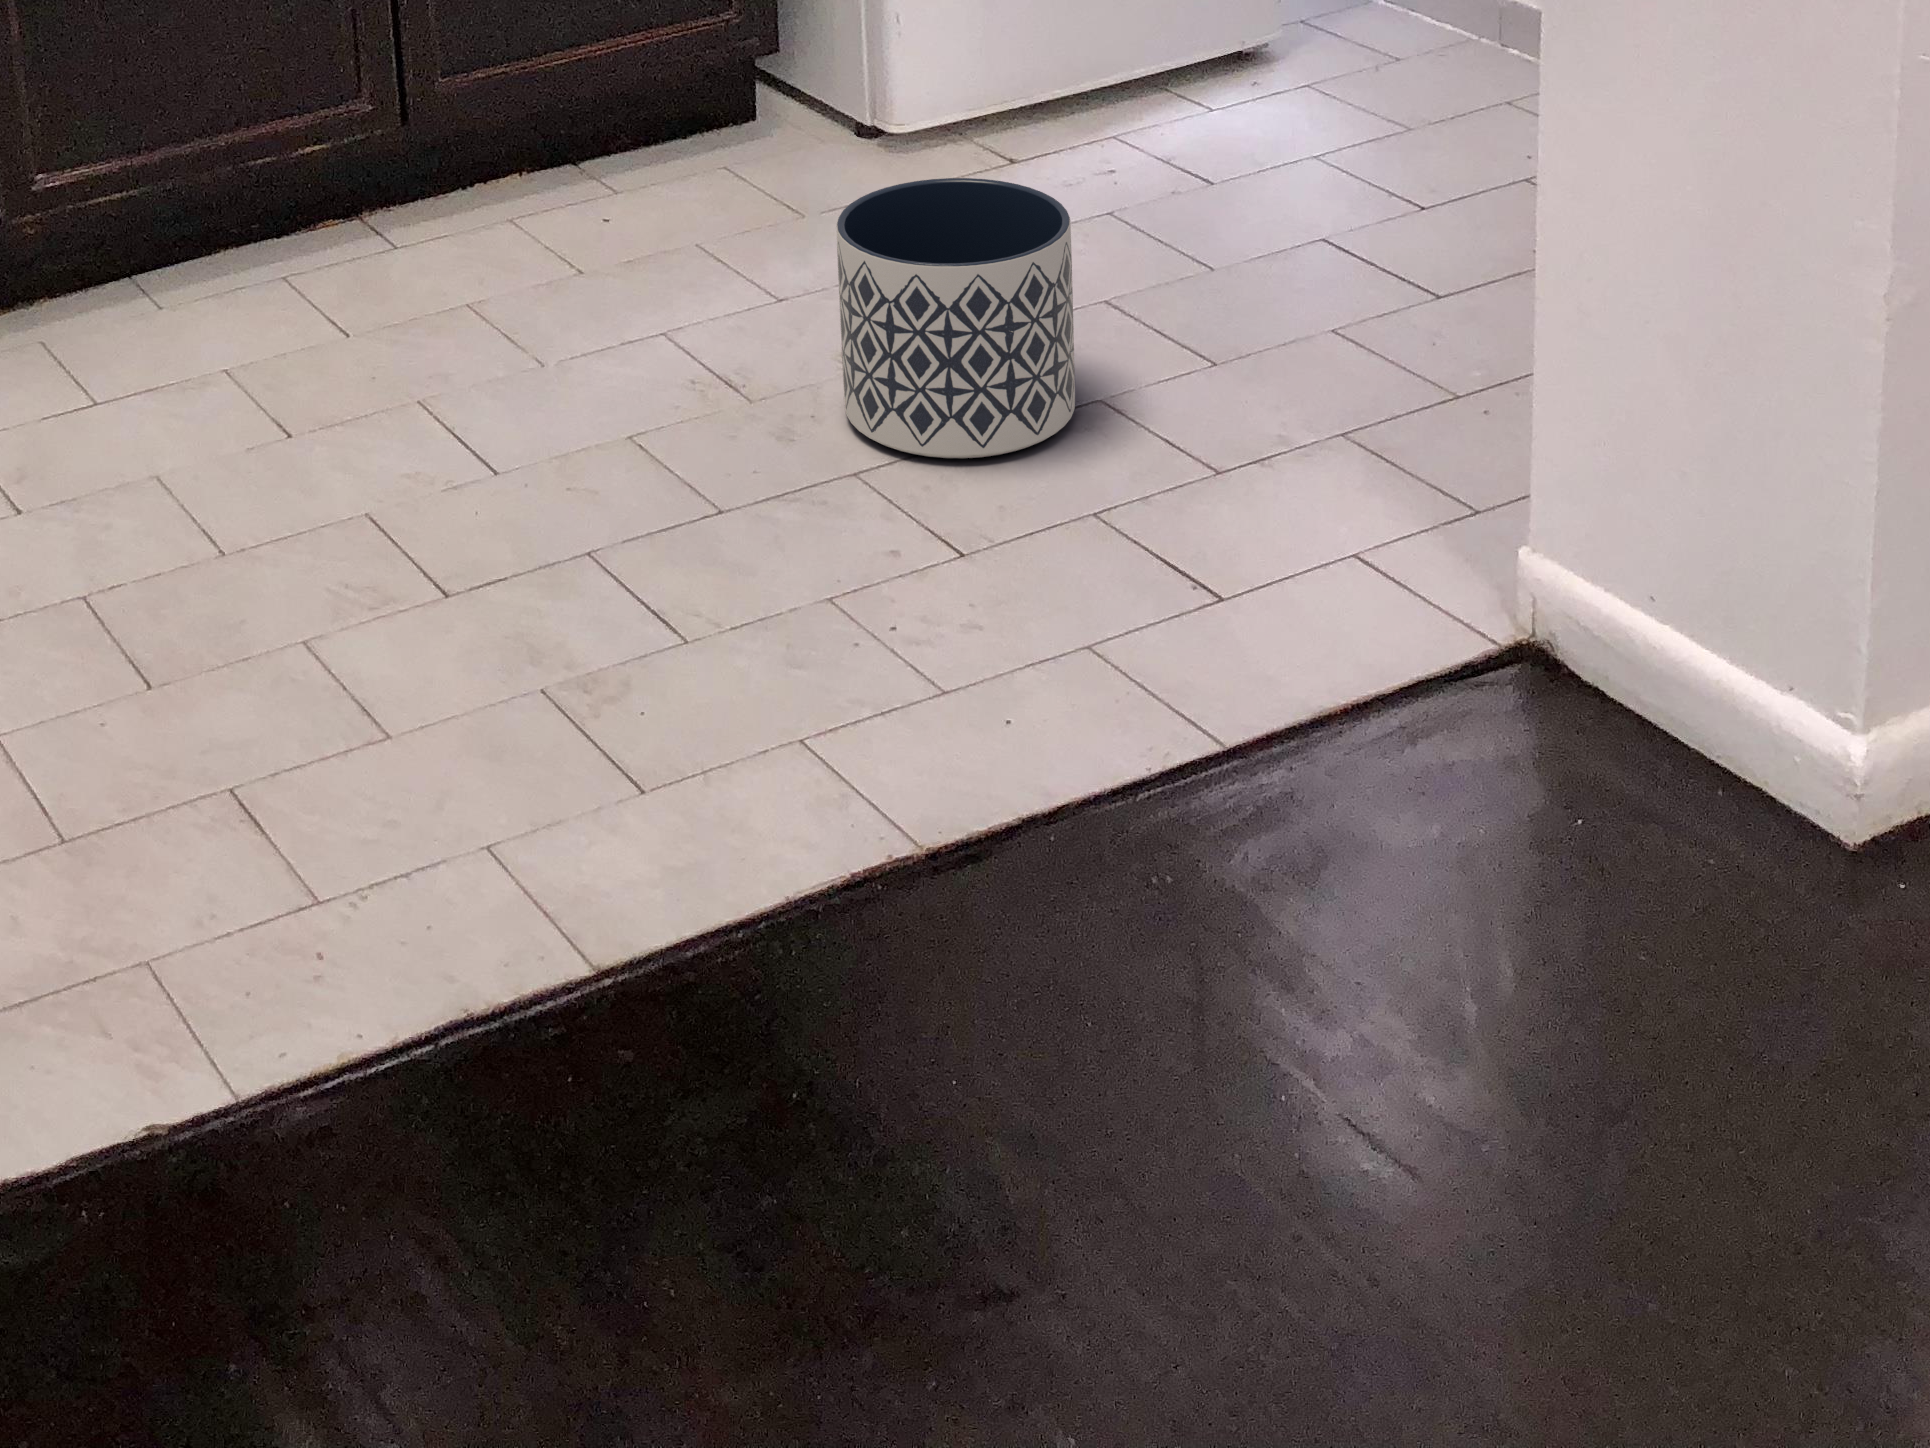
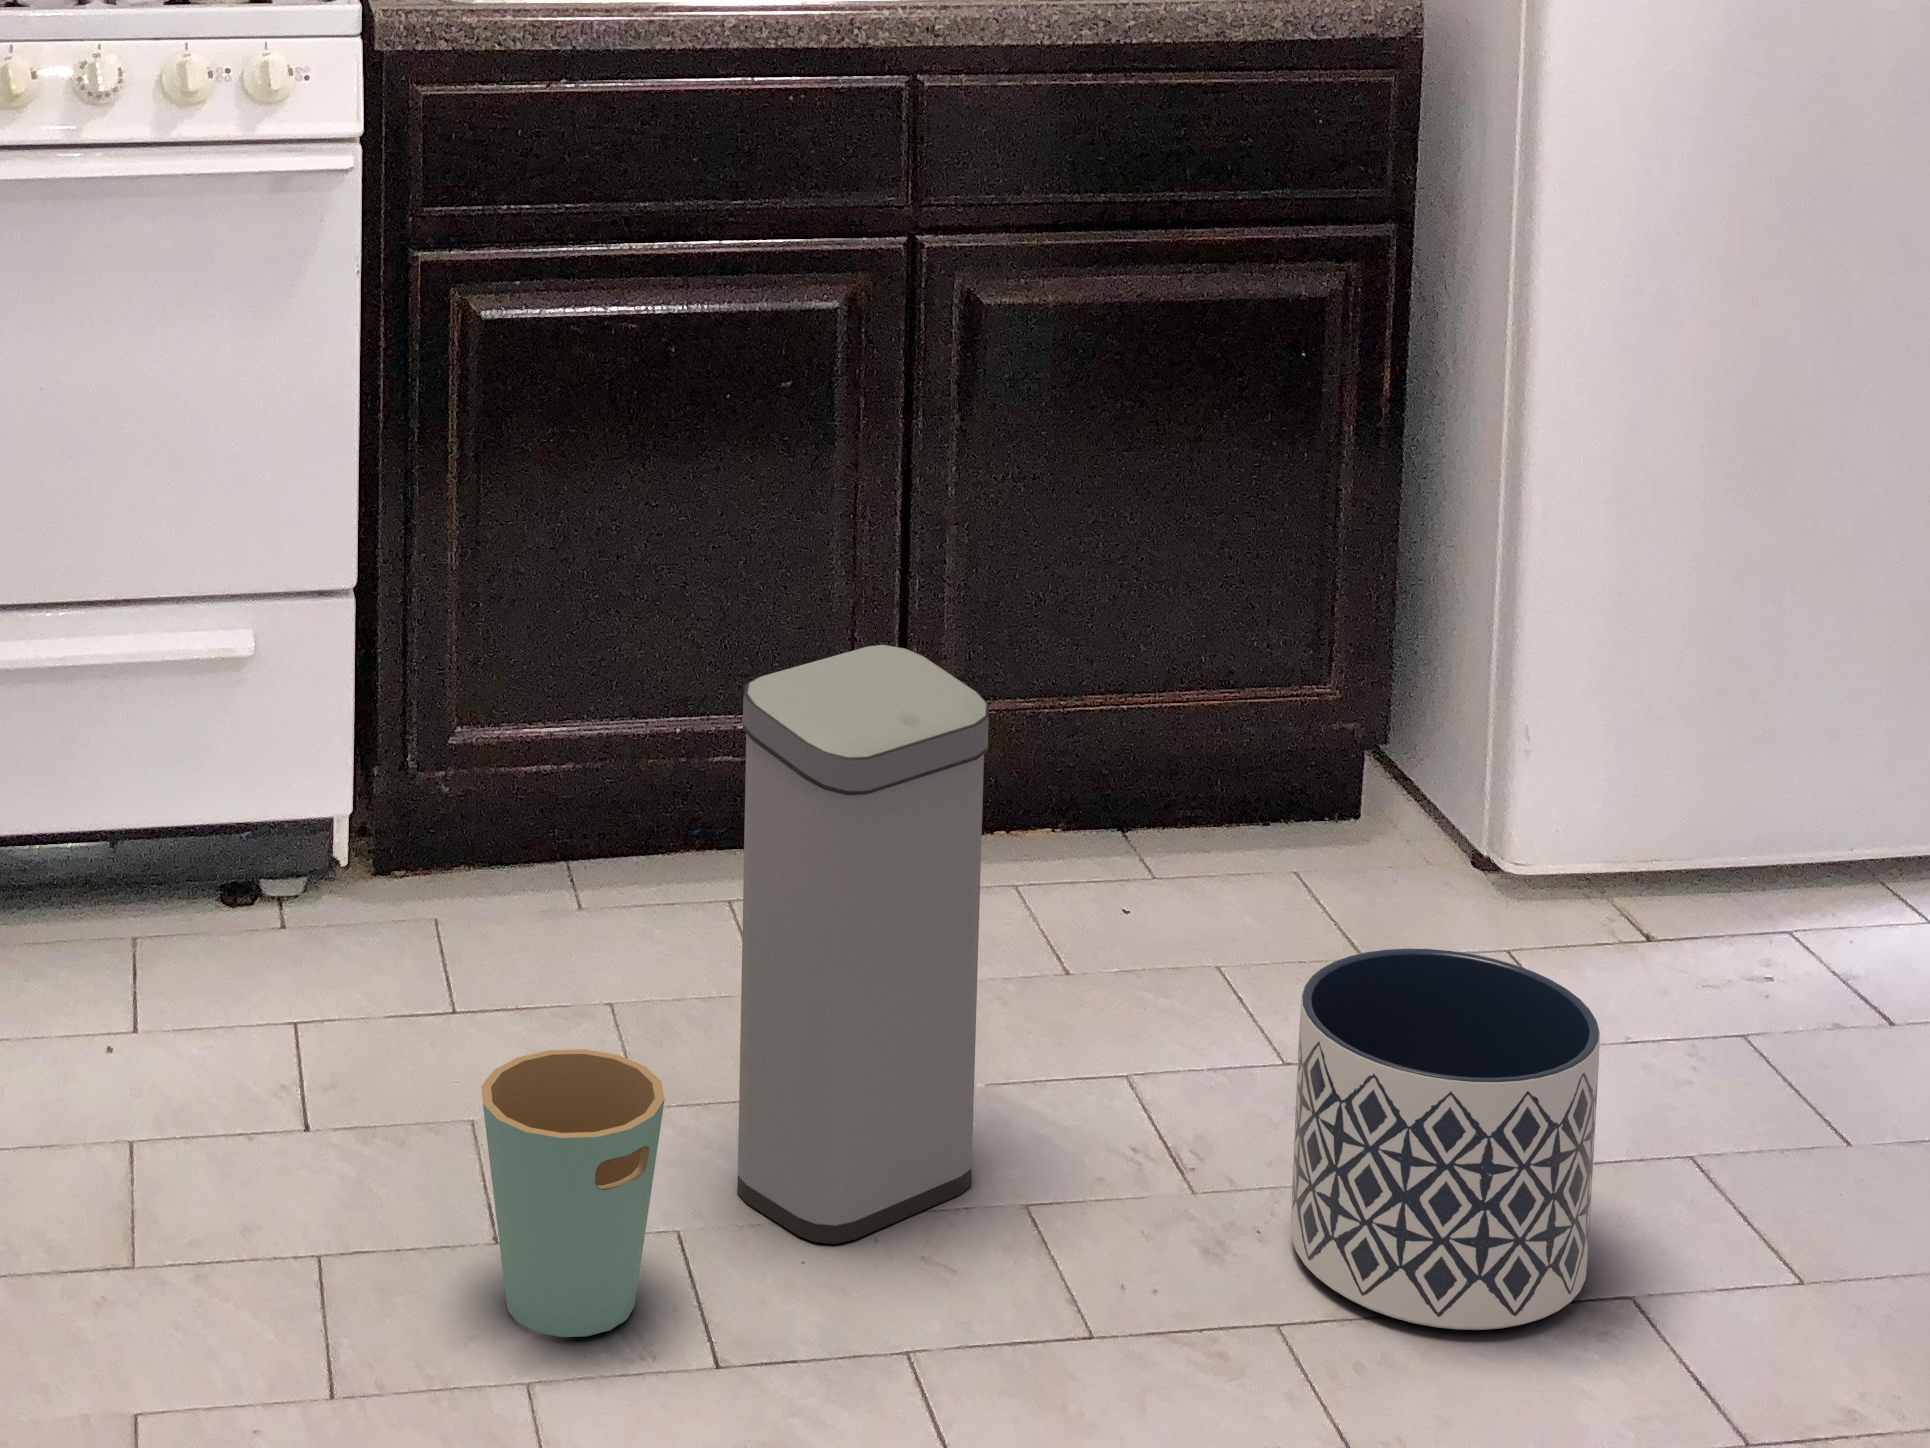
trash can: none [221,20,588,616] -> present [481,645,989,1337]

